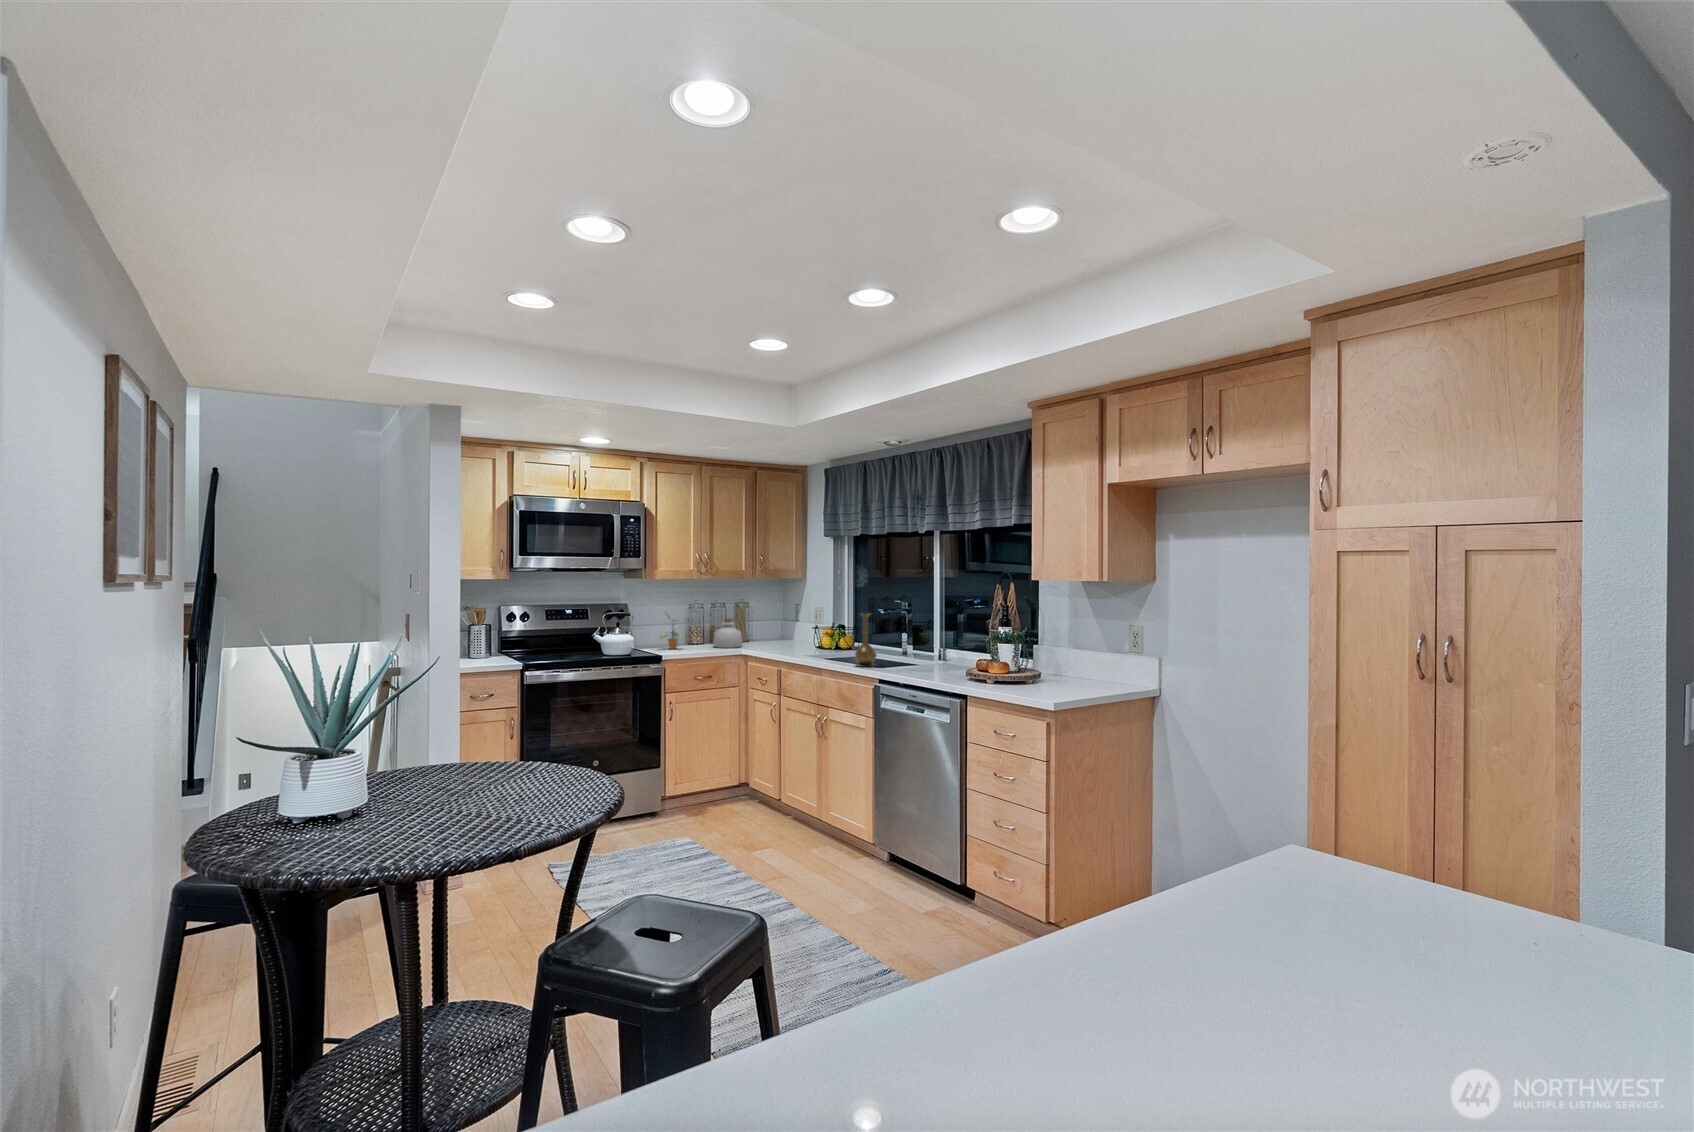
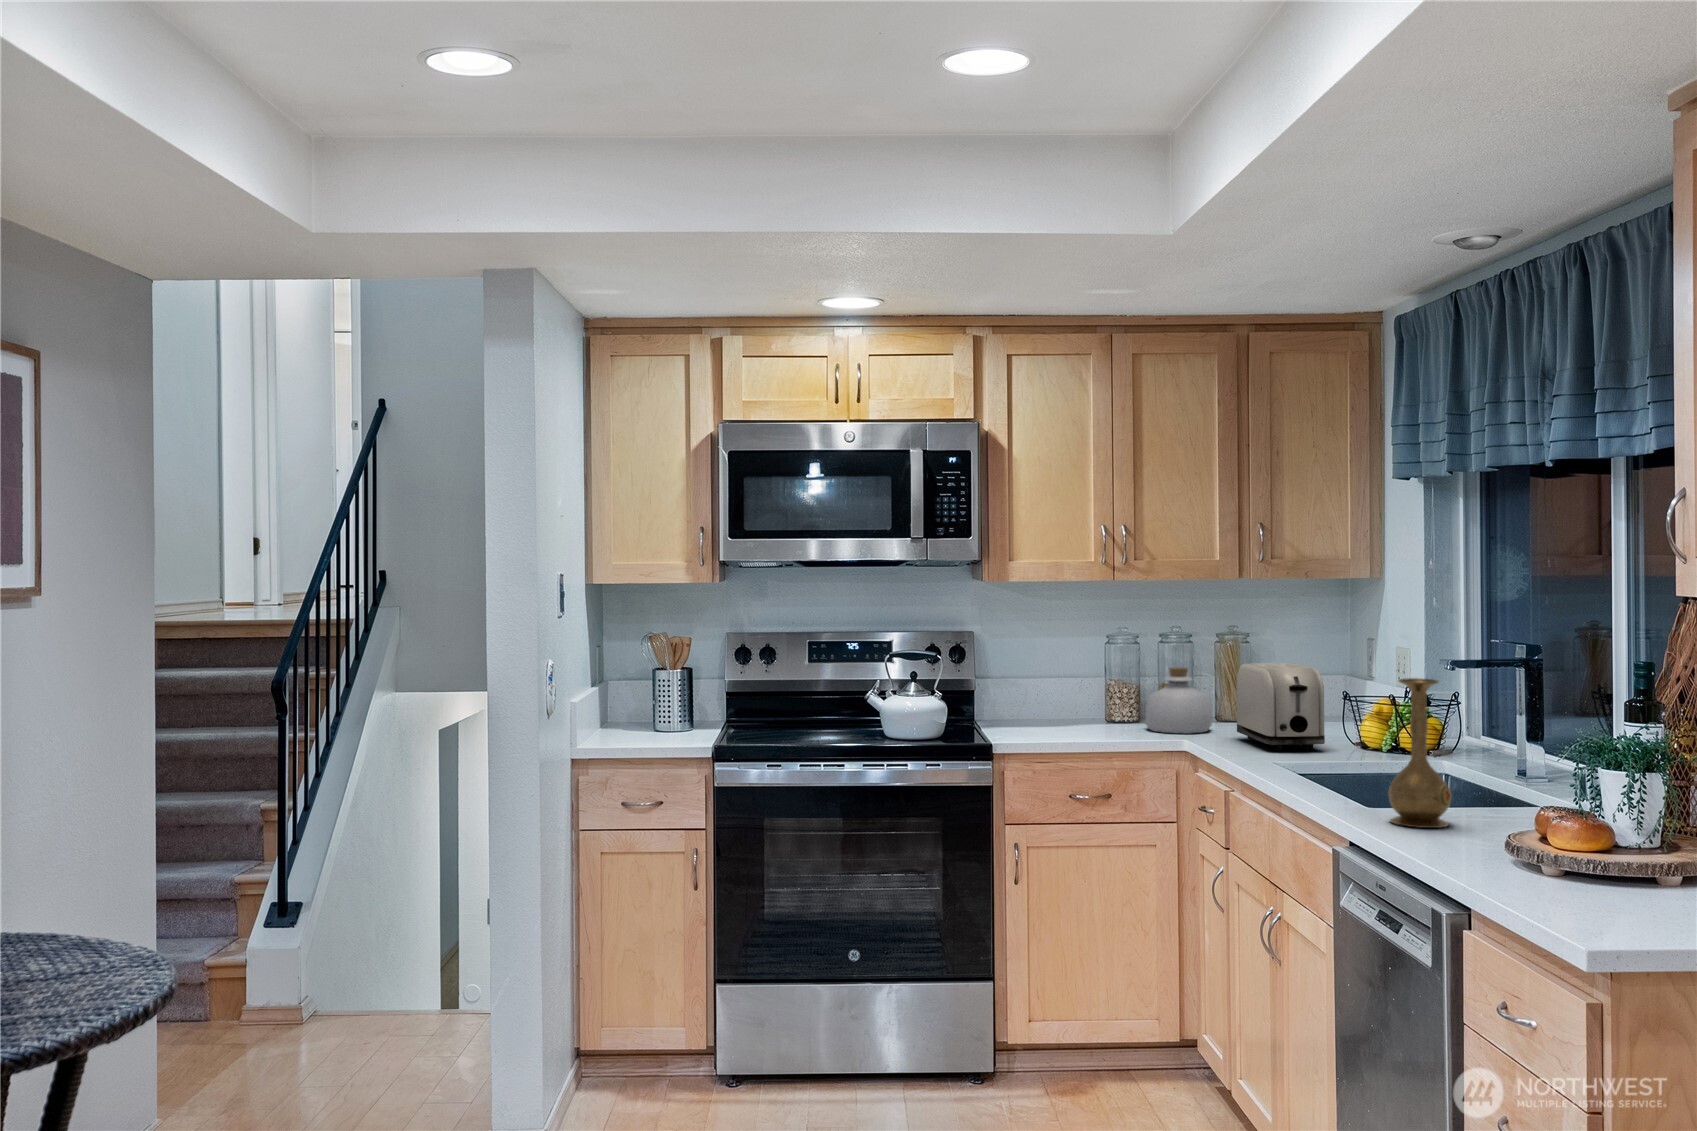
potted plant: present [660,614,684,649] -> none [1021,648,1088,729]
toaster: none [758,614,799,651] -> present [1237,663,1325,751]

